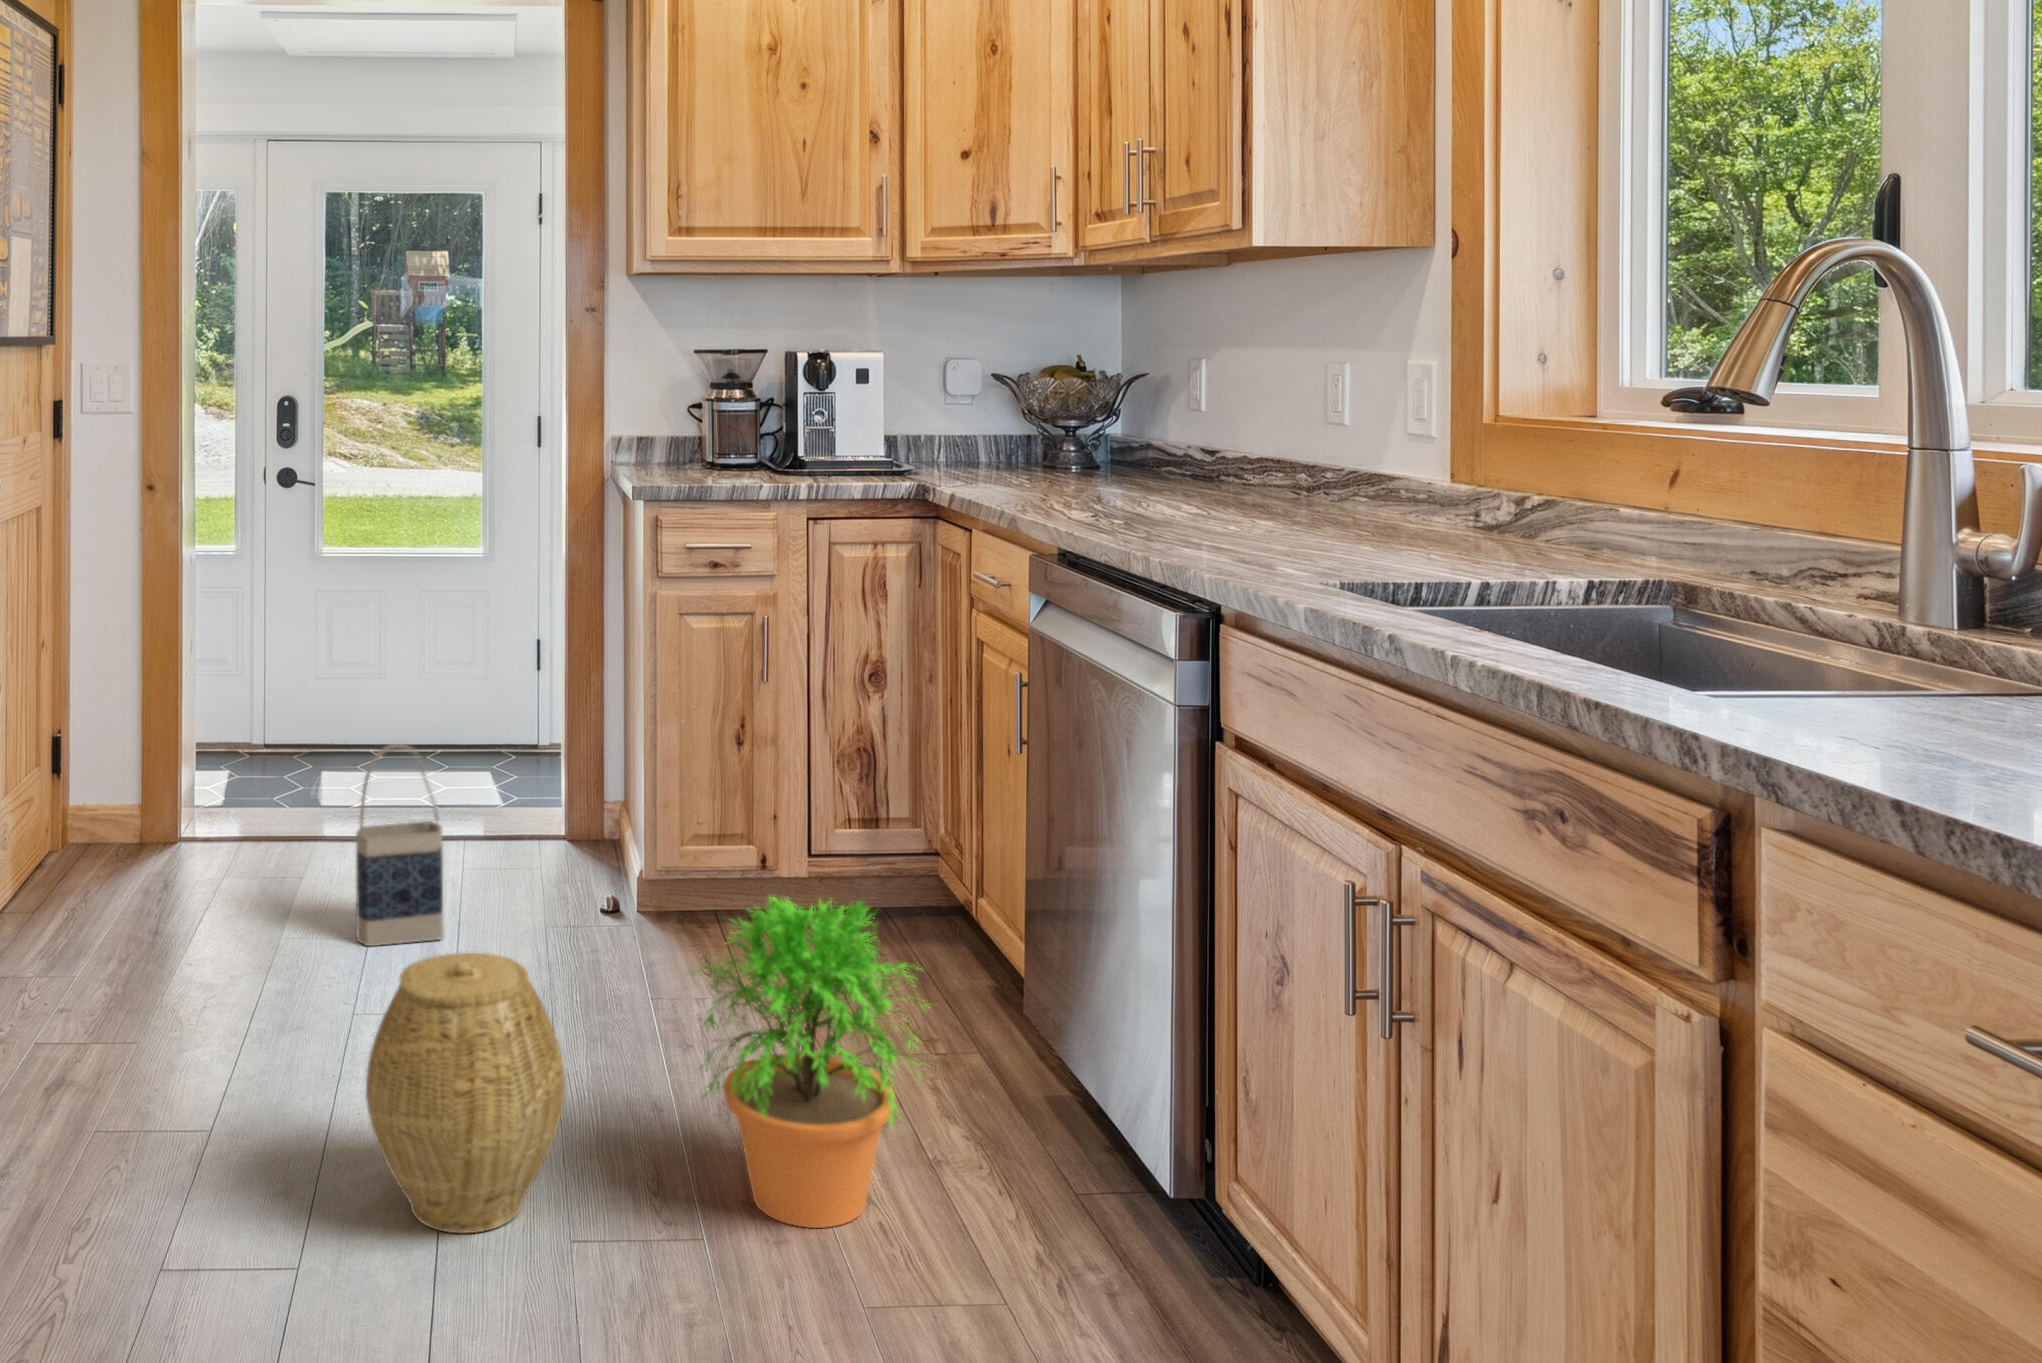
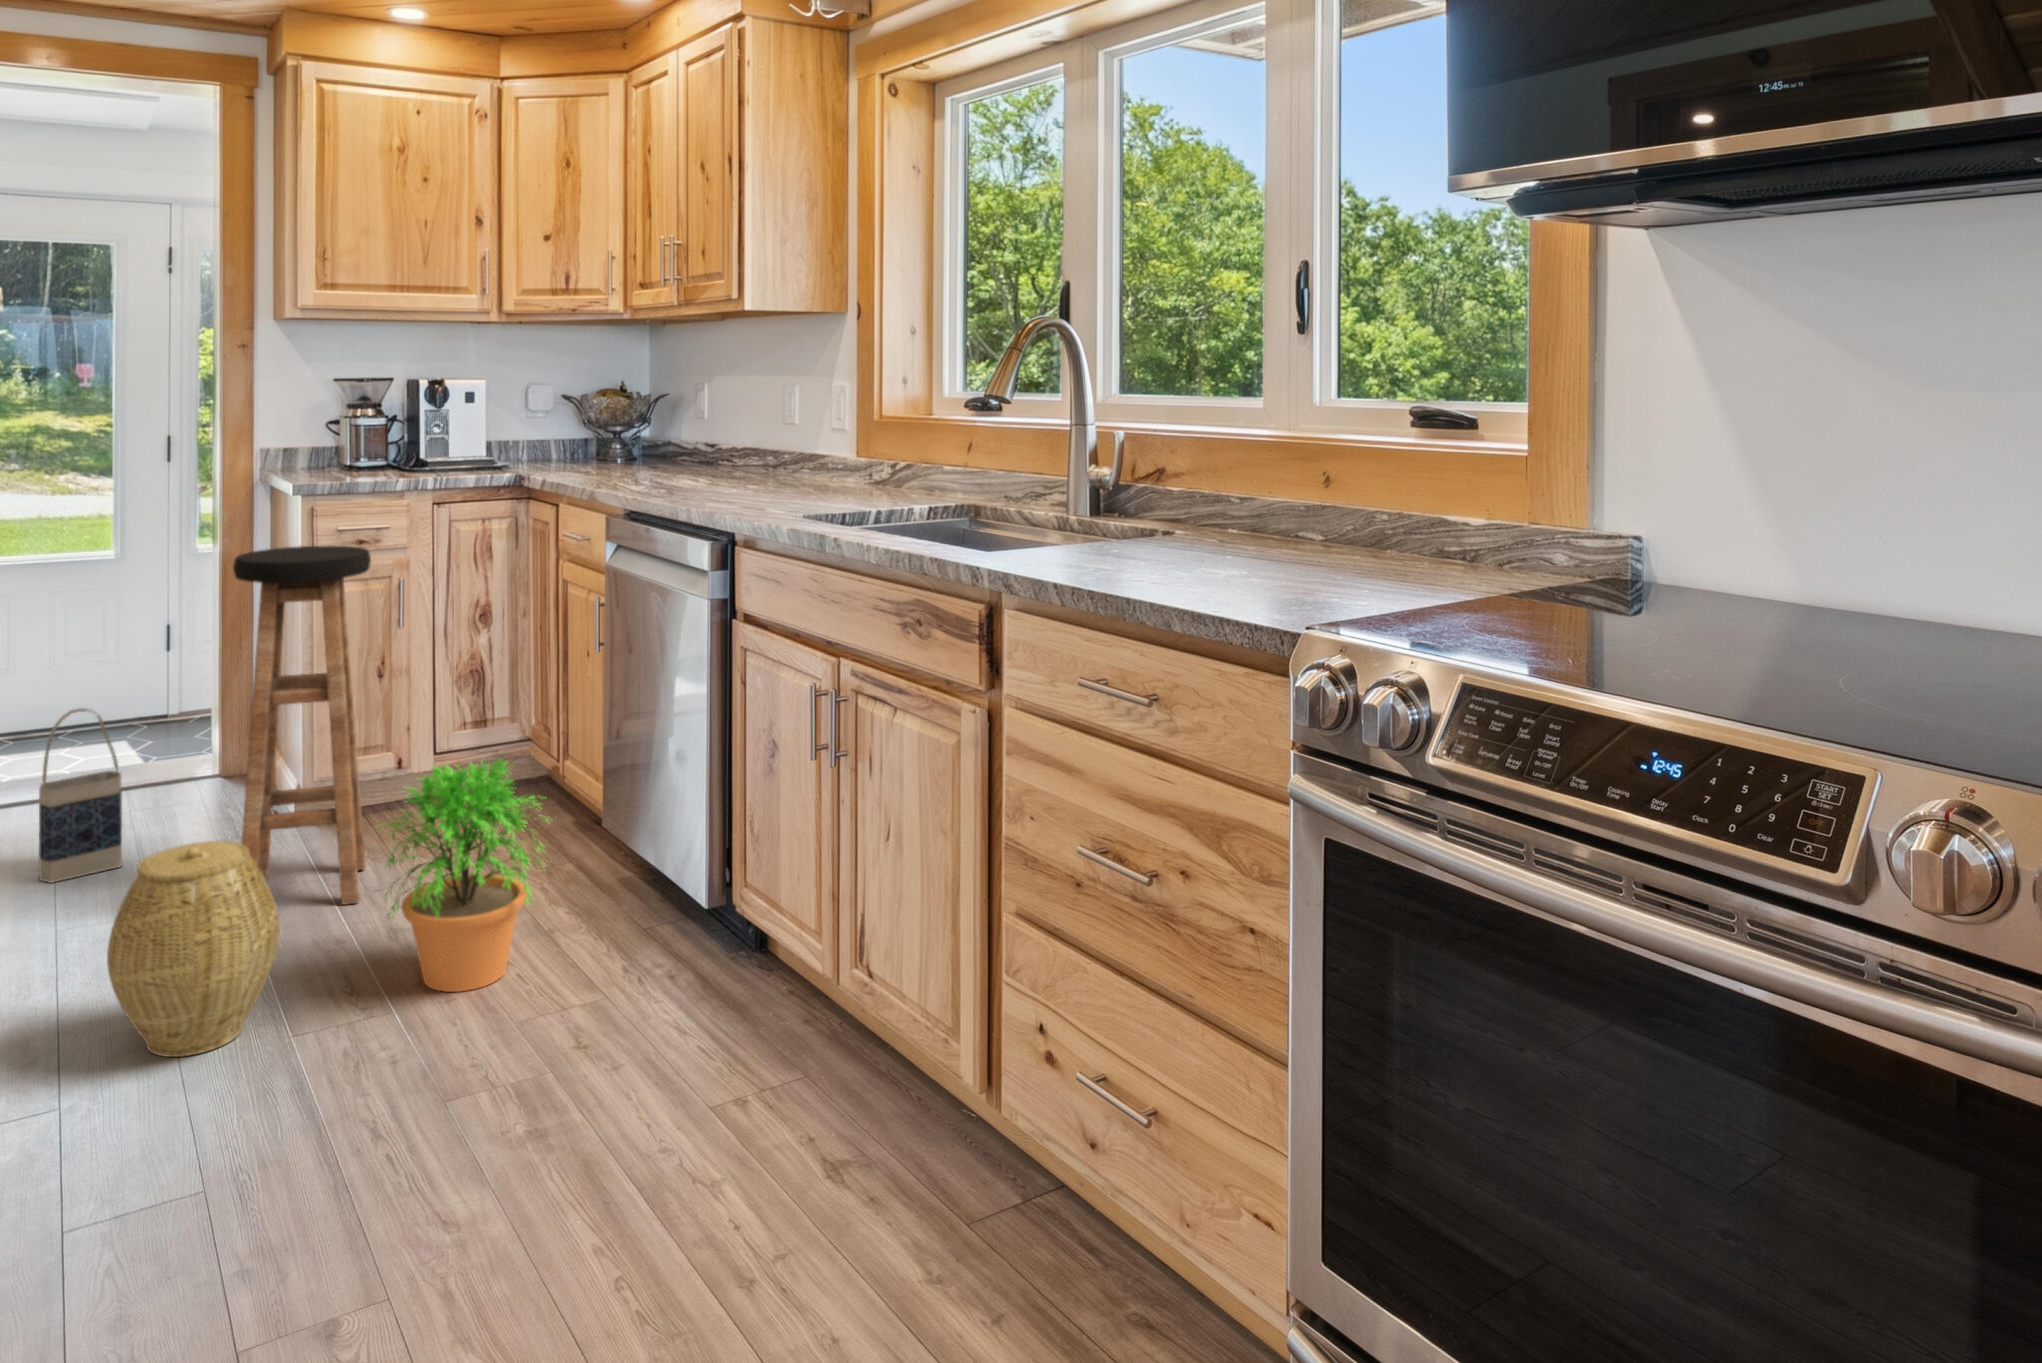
bar stool: none [547,570,711,1050] -> present [233,546,371,905]

